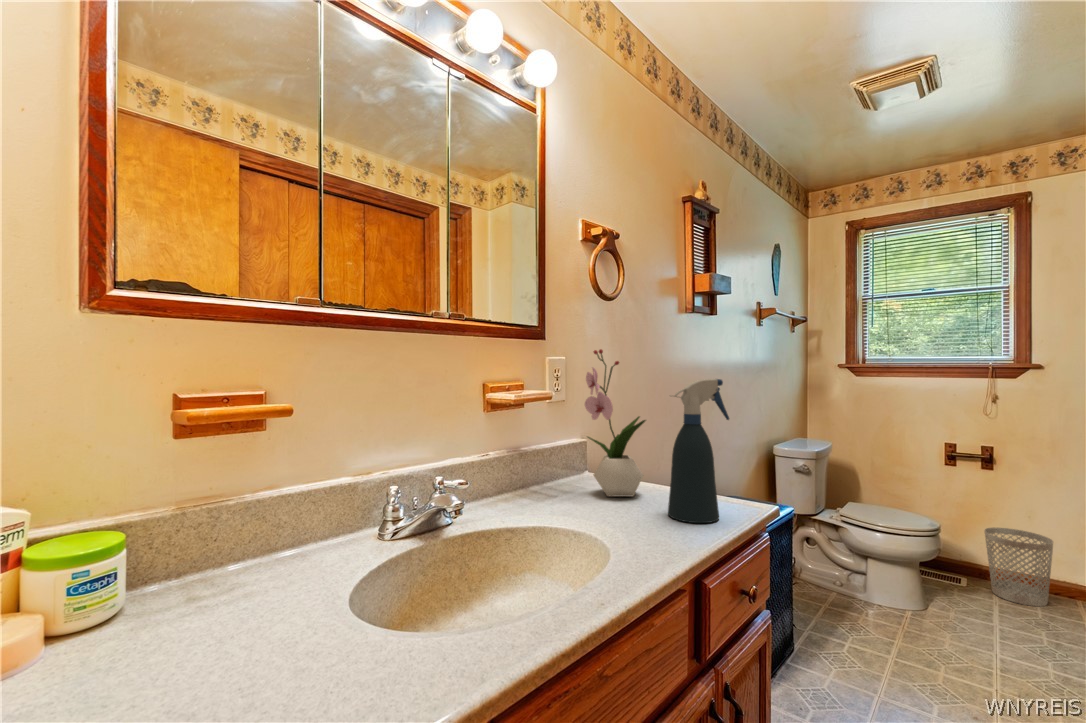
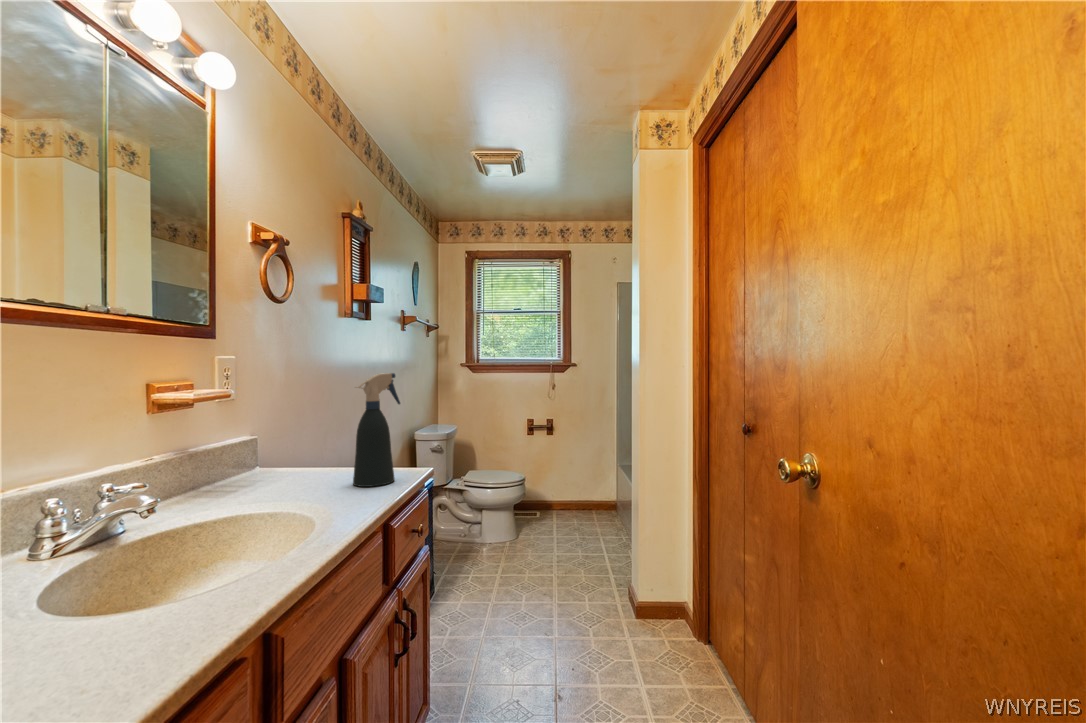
flower arrangement: present [585,349,646,497] -> none [265,349,330,483]
wastebasket: present [985,528,1053,606] -> none [547,470,579,517]

